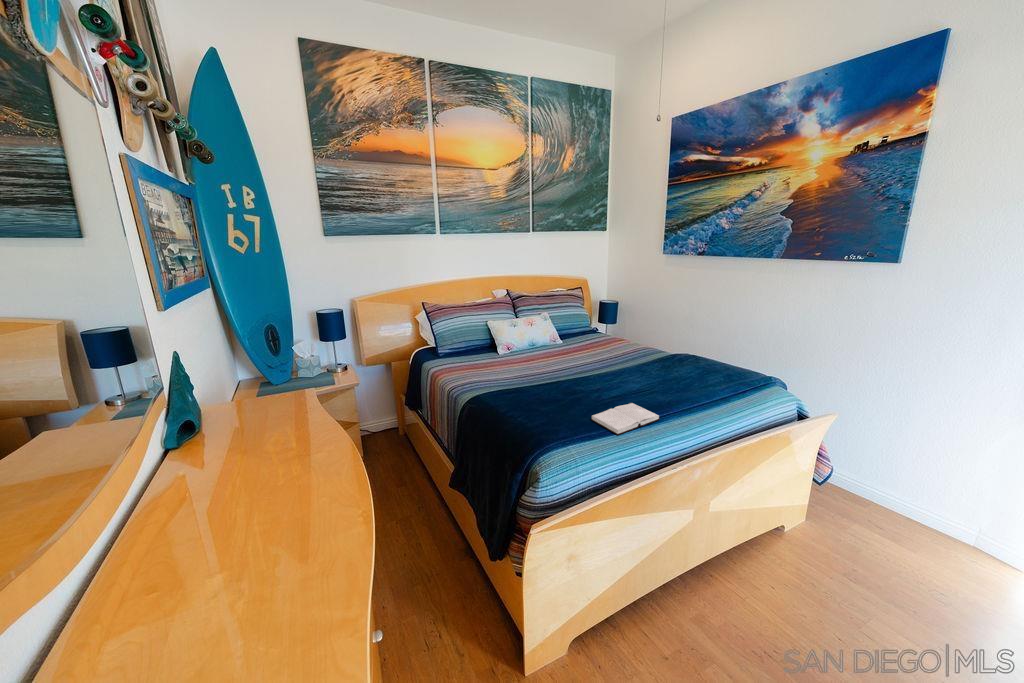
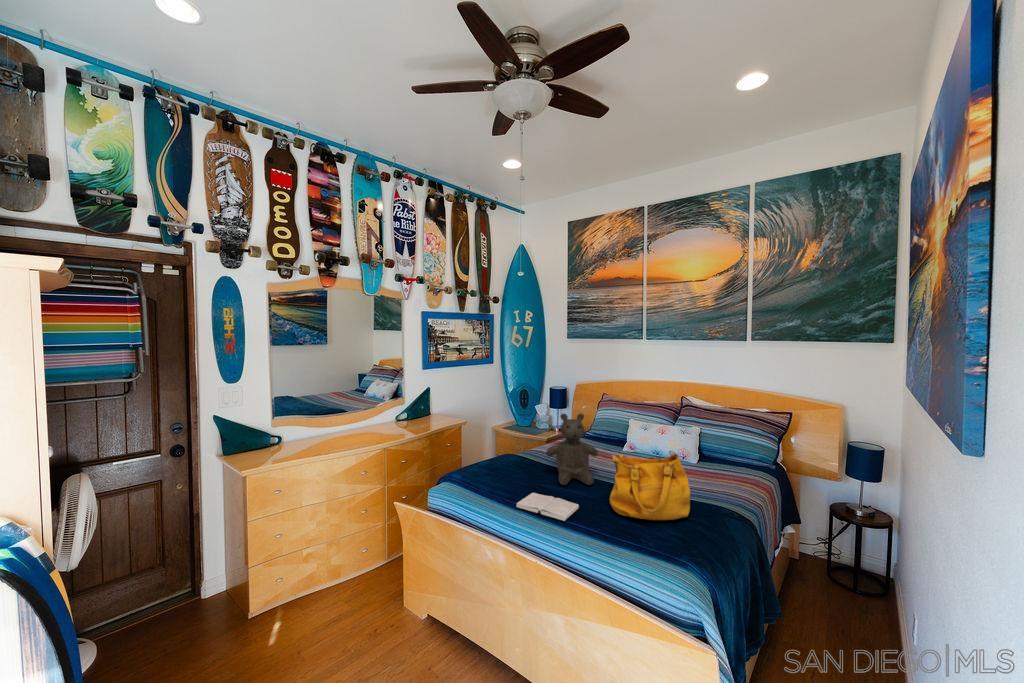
teddy bear: none [534,319,585,399] -> present [546,414,598,485]
handbag: none [610,329,684,395] -> present [610,451,690,520]

